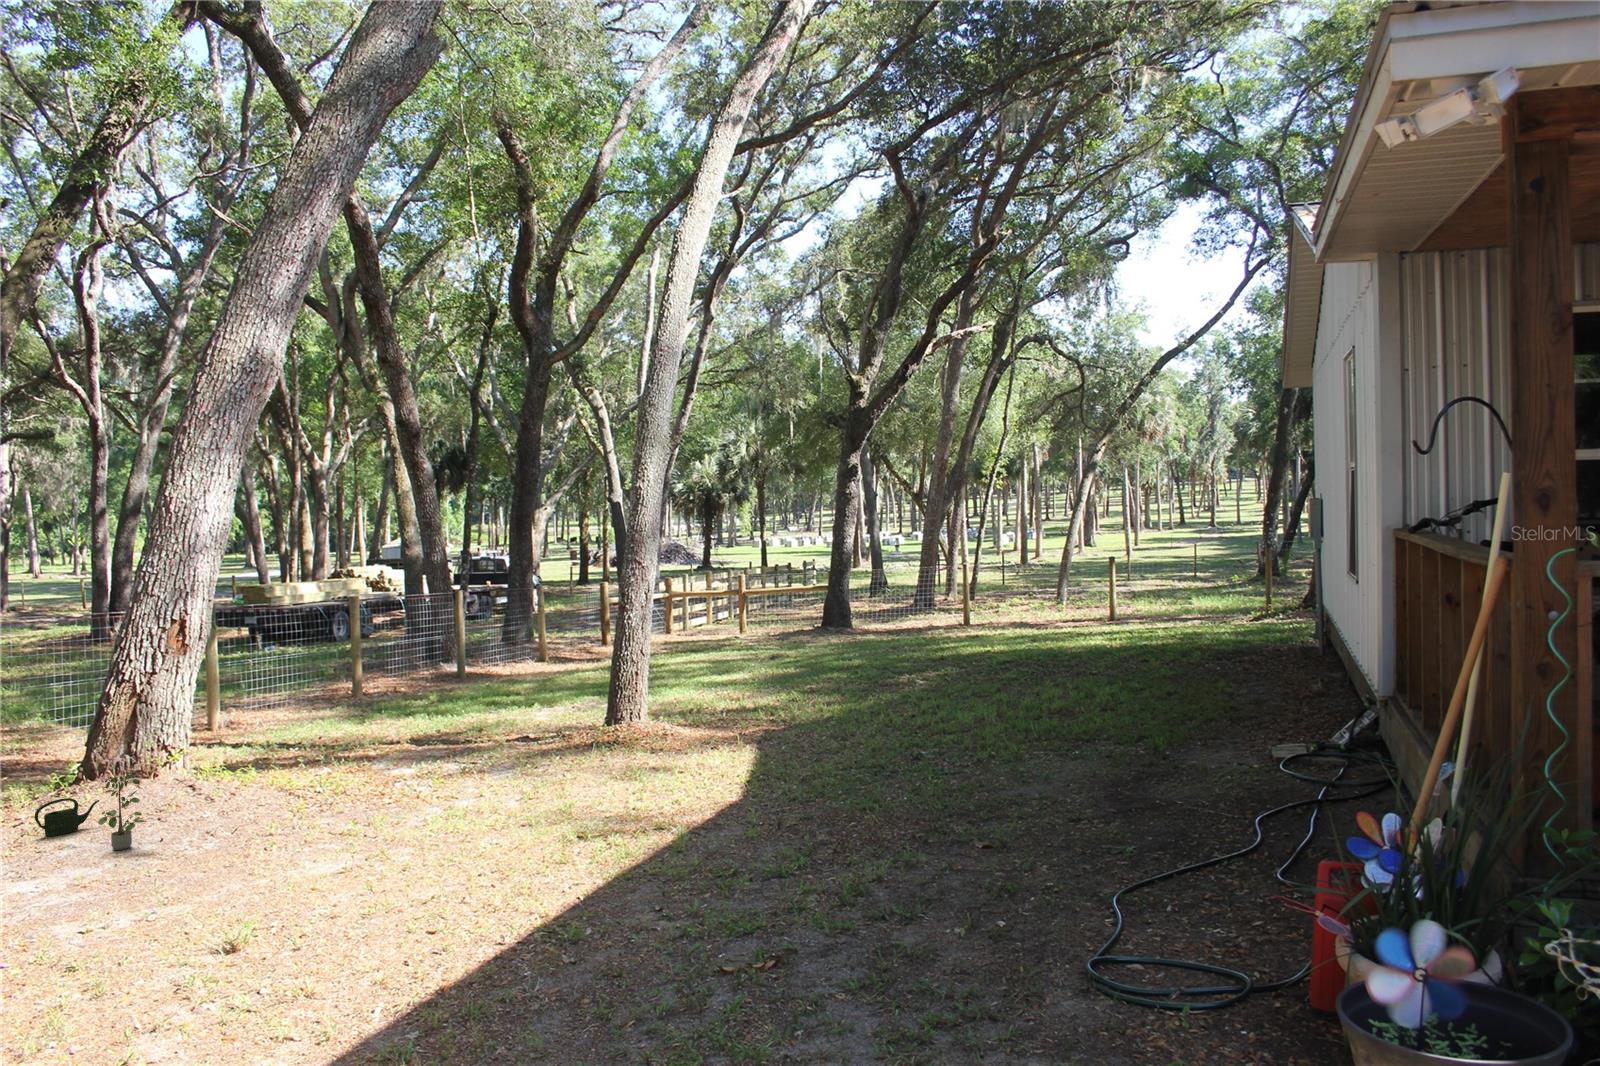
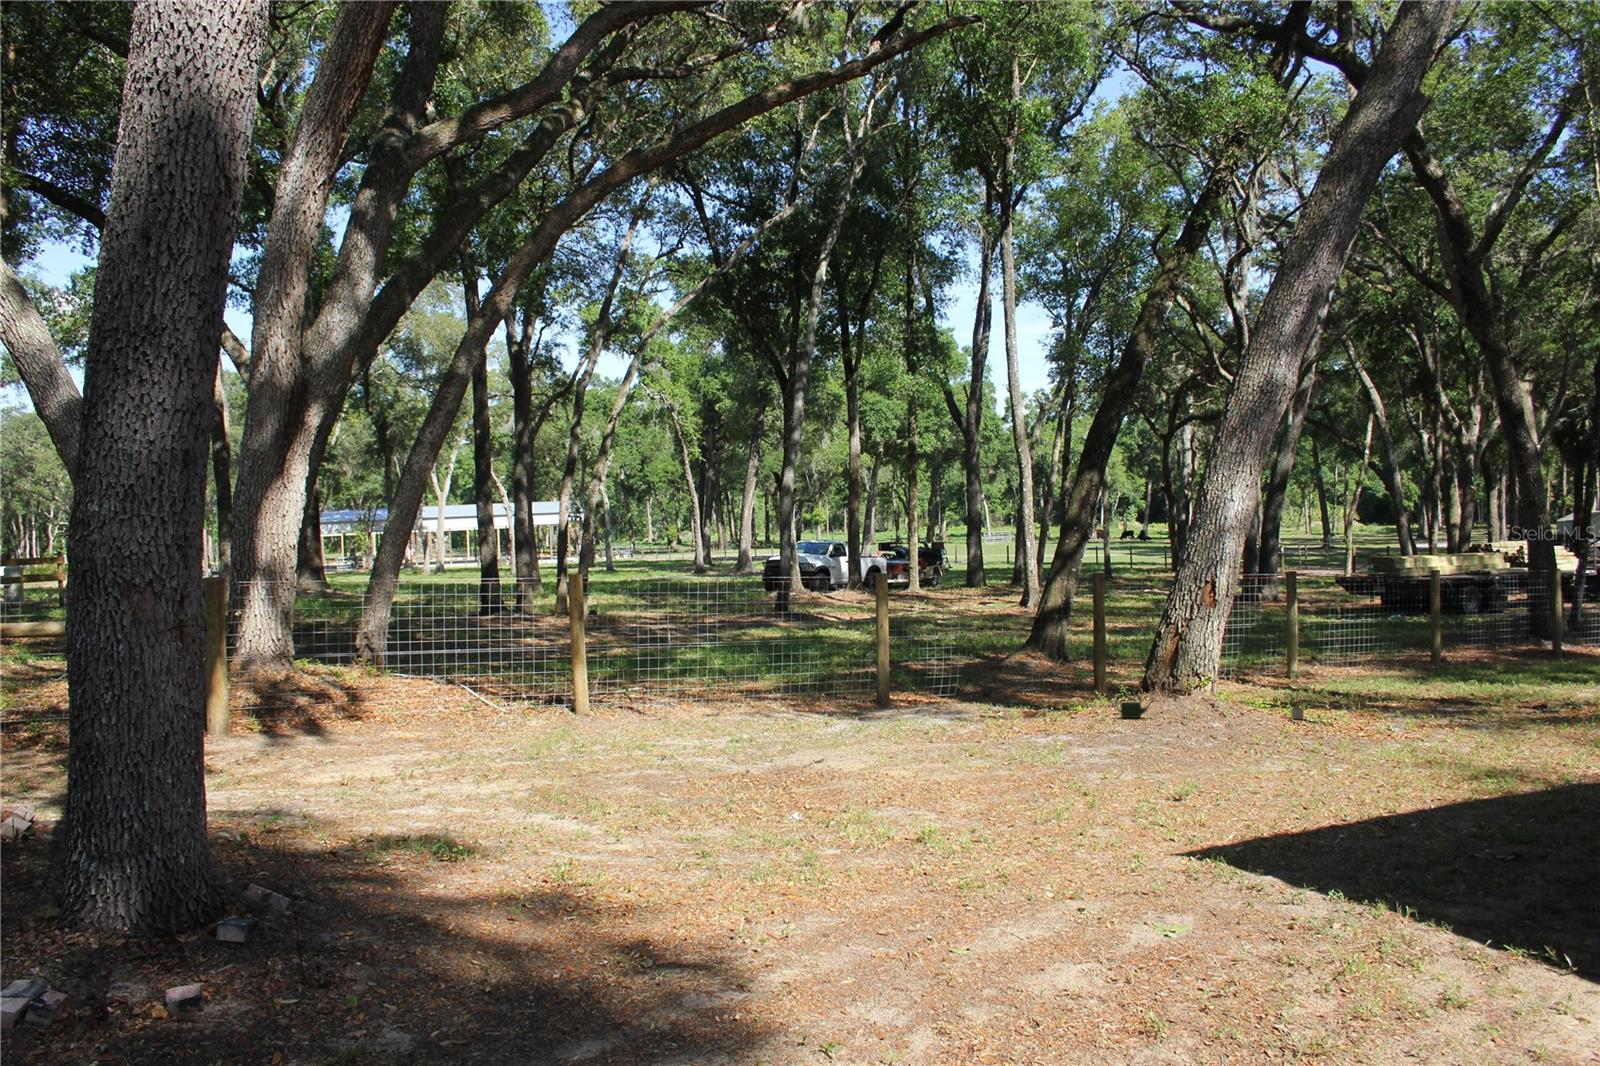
potted plant: present [98,774,147,850] -> present [1284,670,1310,719]

